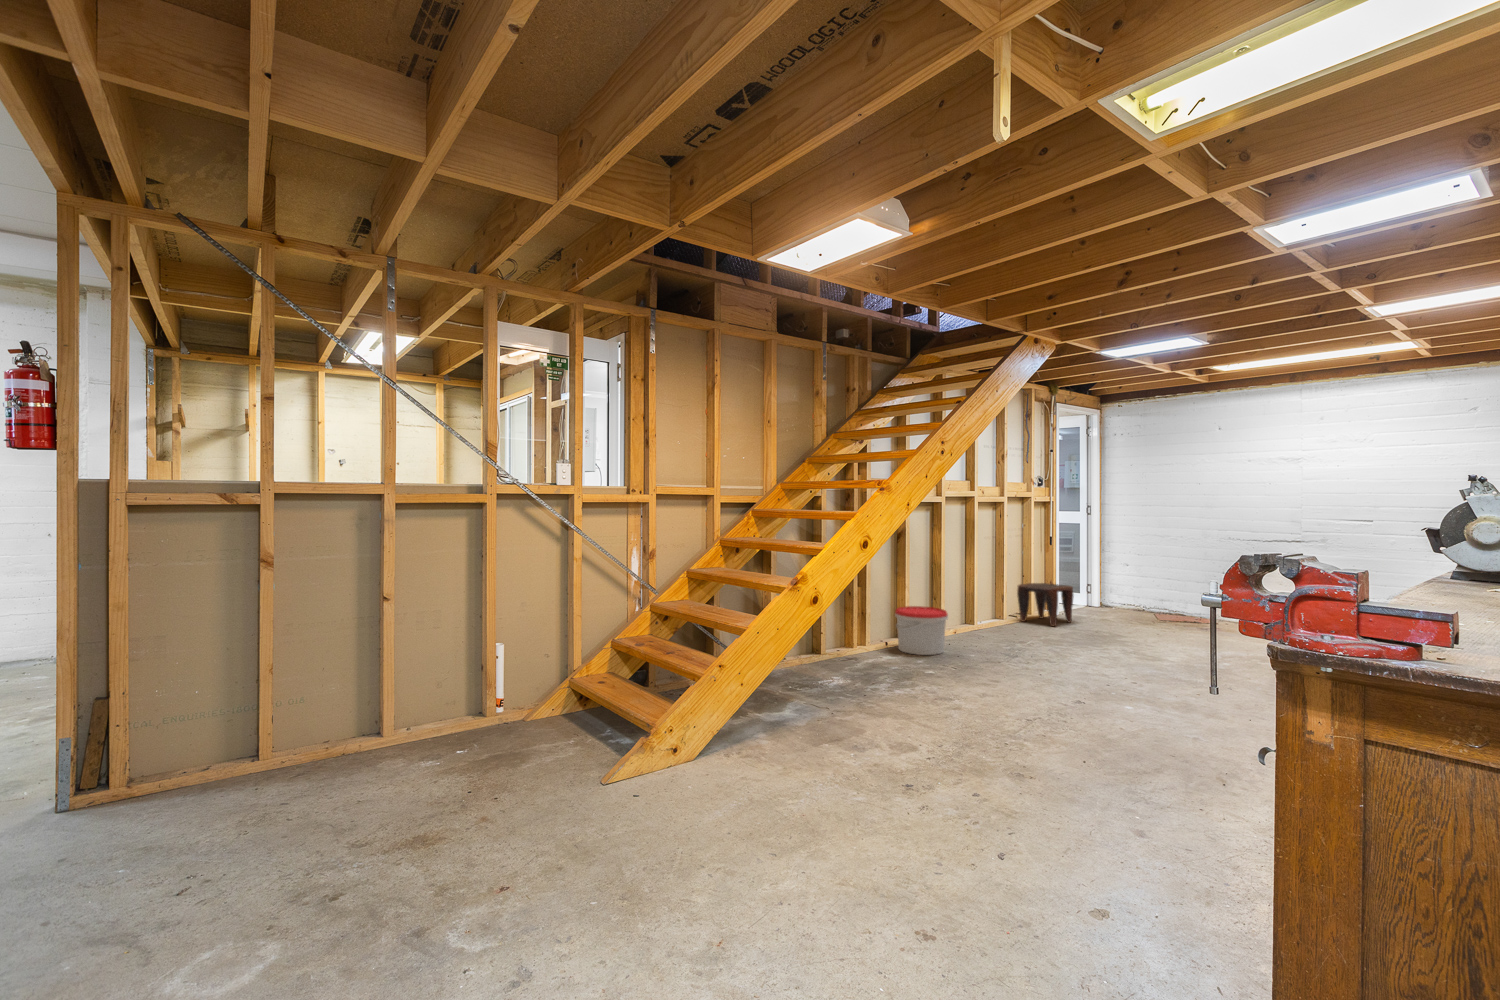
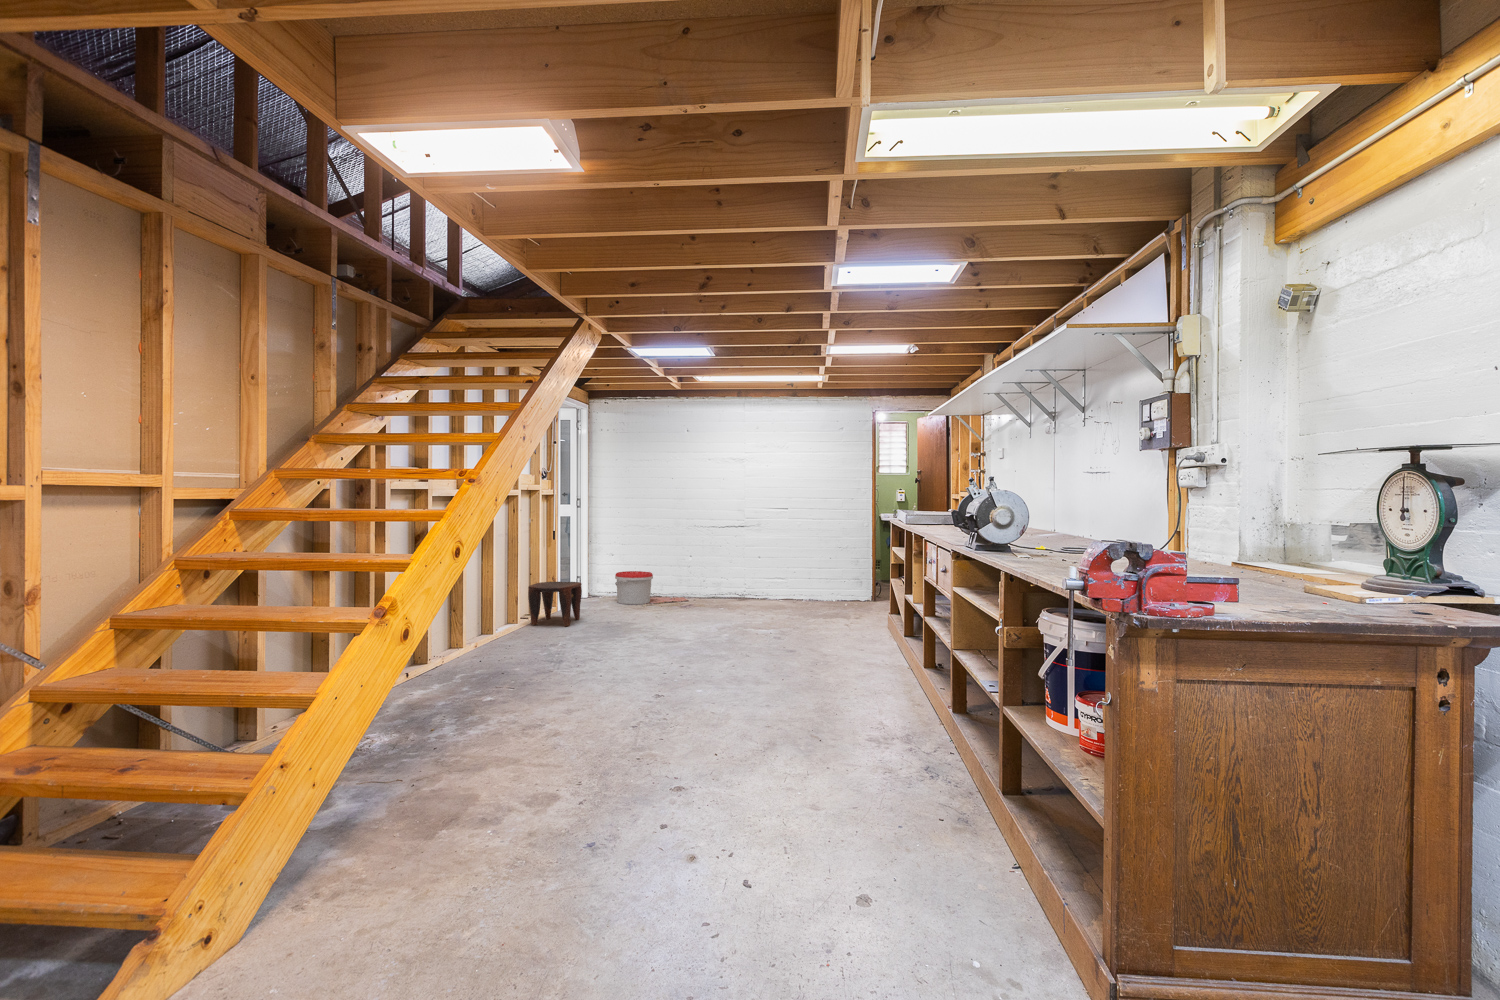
bucket: present [895,606,948,655] -> present [615,571,653,604]

